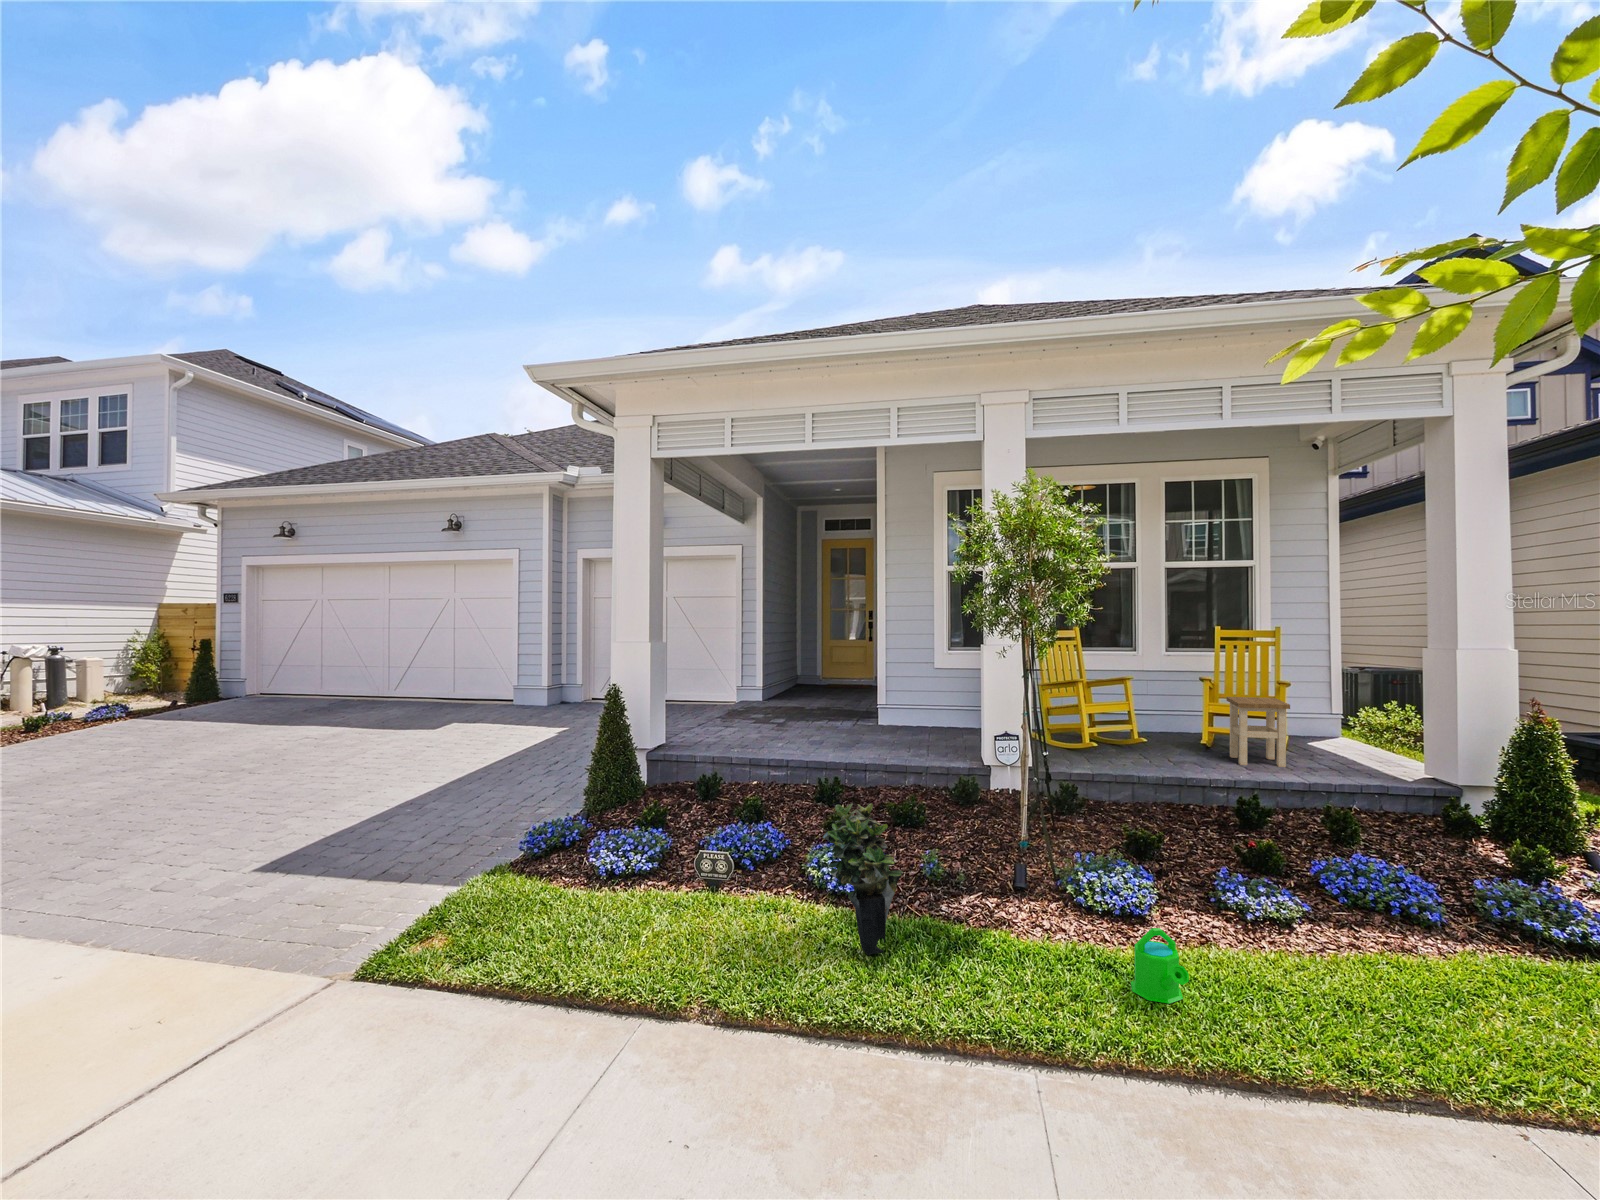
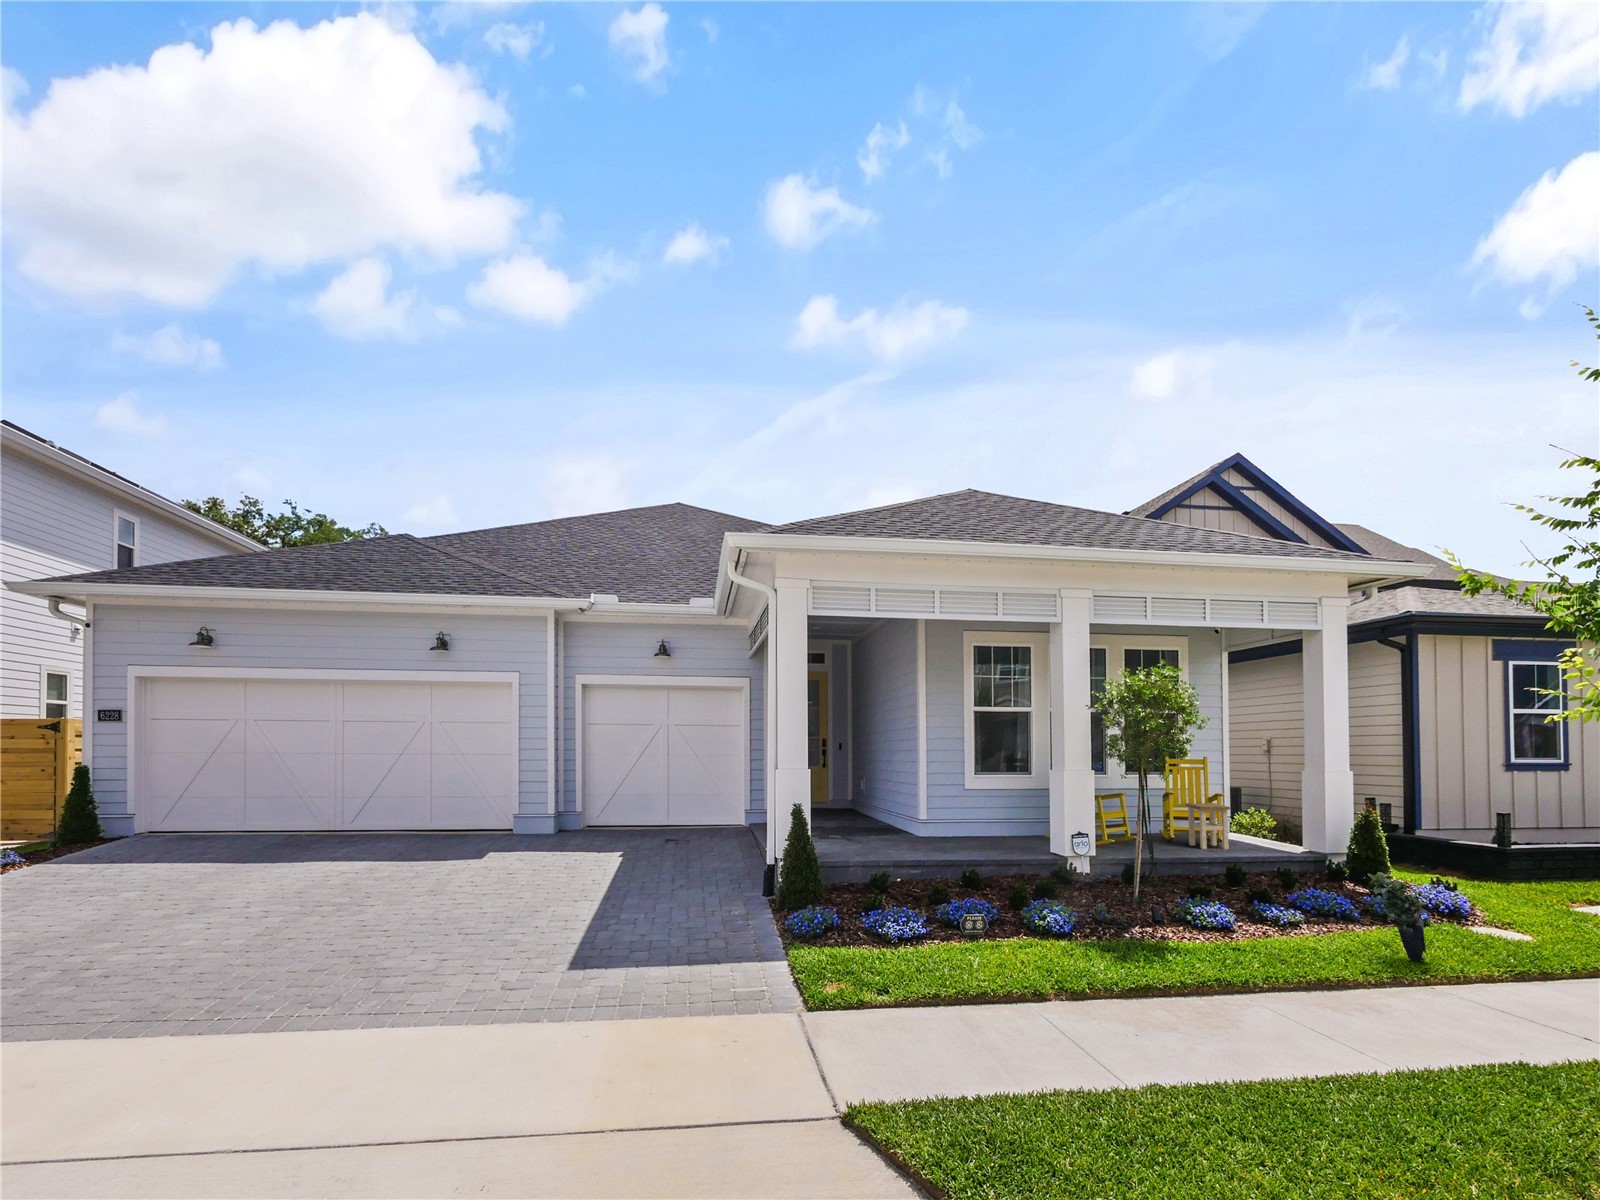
potted plant: present [823,804,903,955] -> present [1368,872,1429,962]
watering can: present [1131,928,1189,1004] -> none [1254,920,1296,957]

